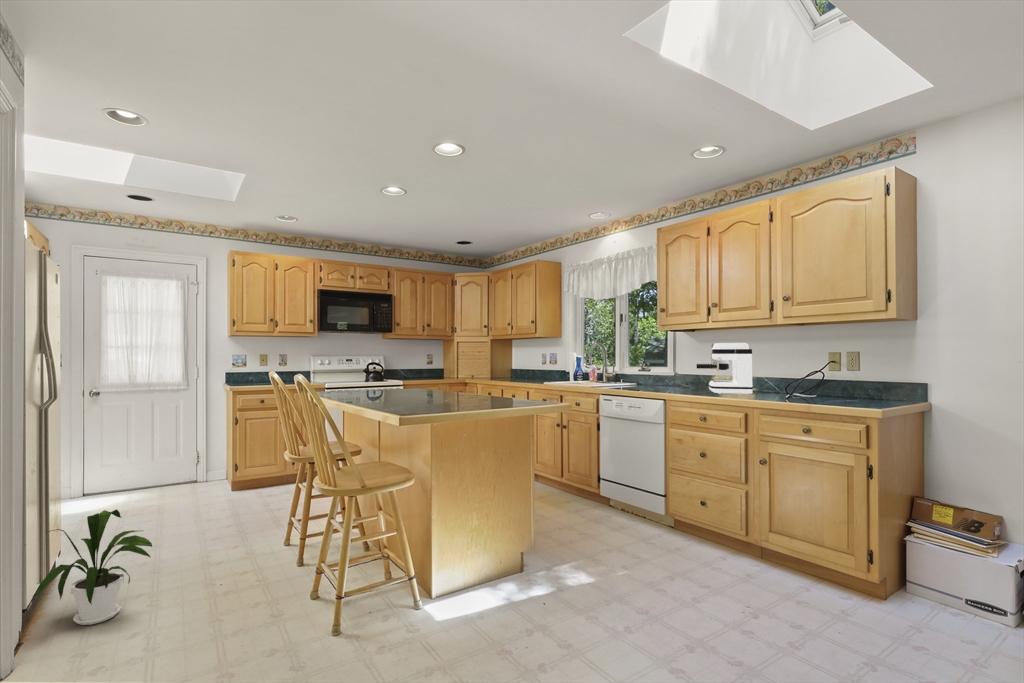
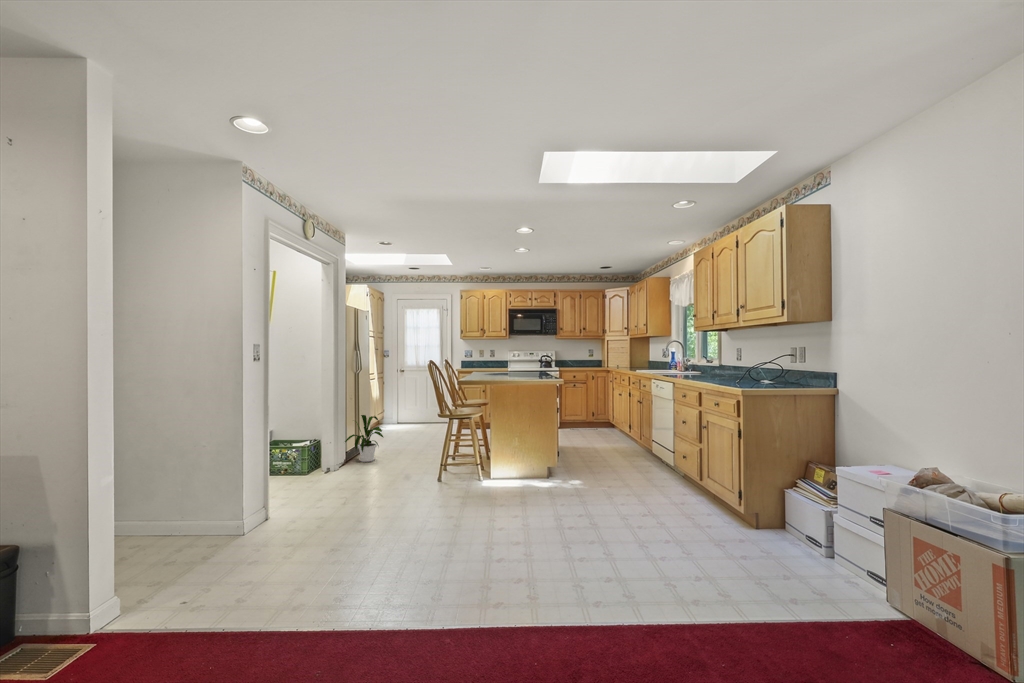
coffee maker: present [697,343,753,395] -> none [705,341,745,381]

